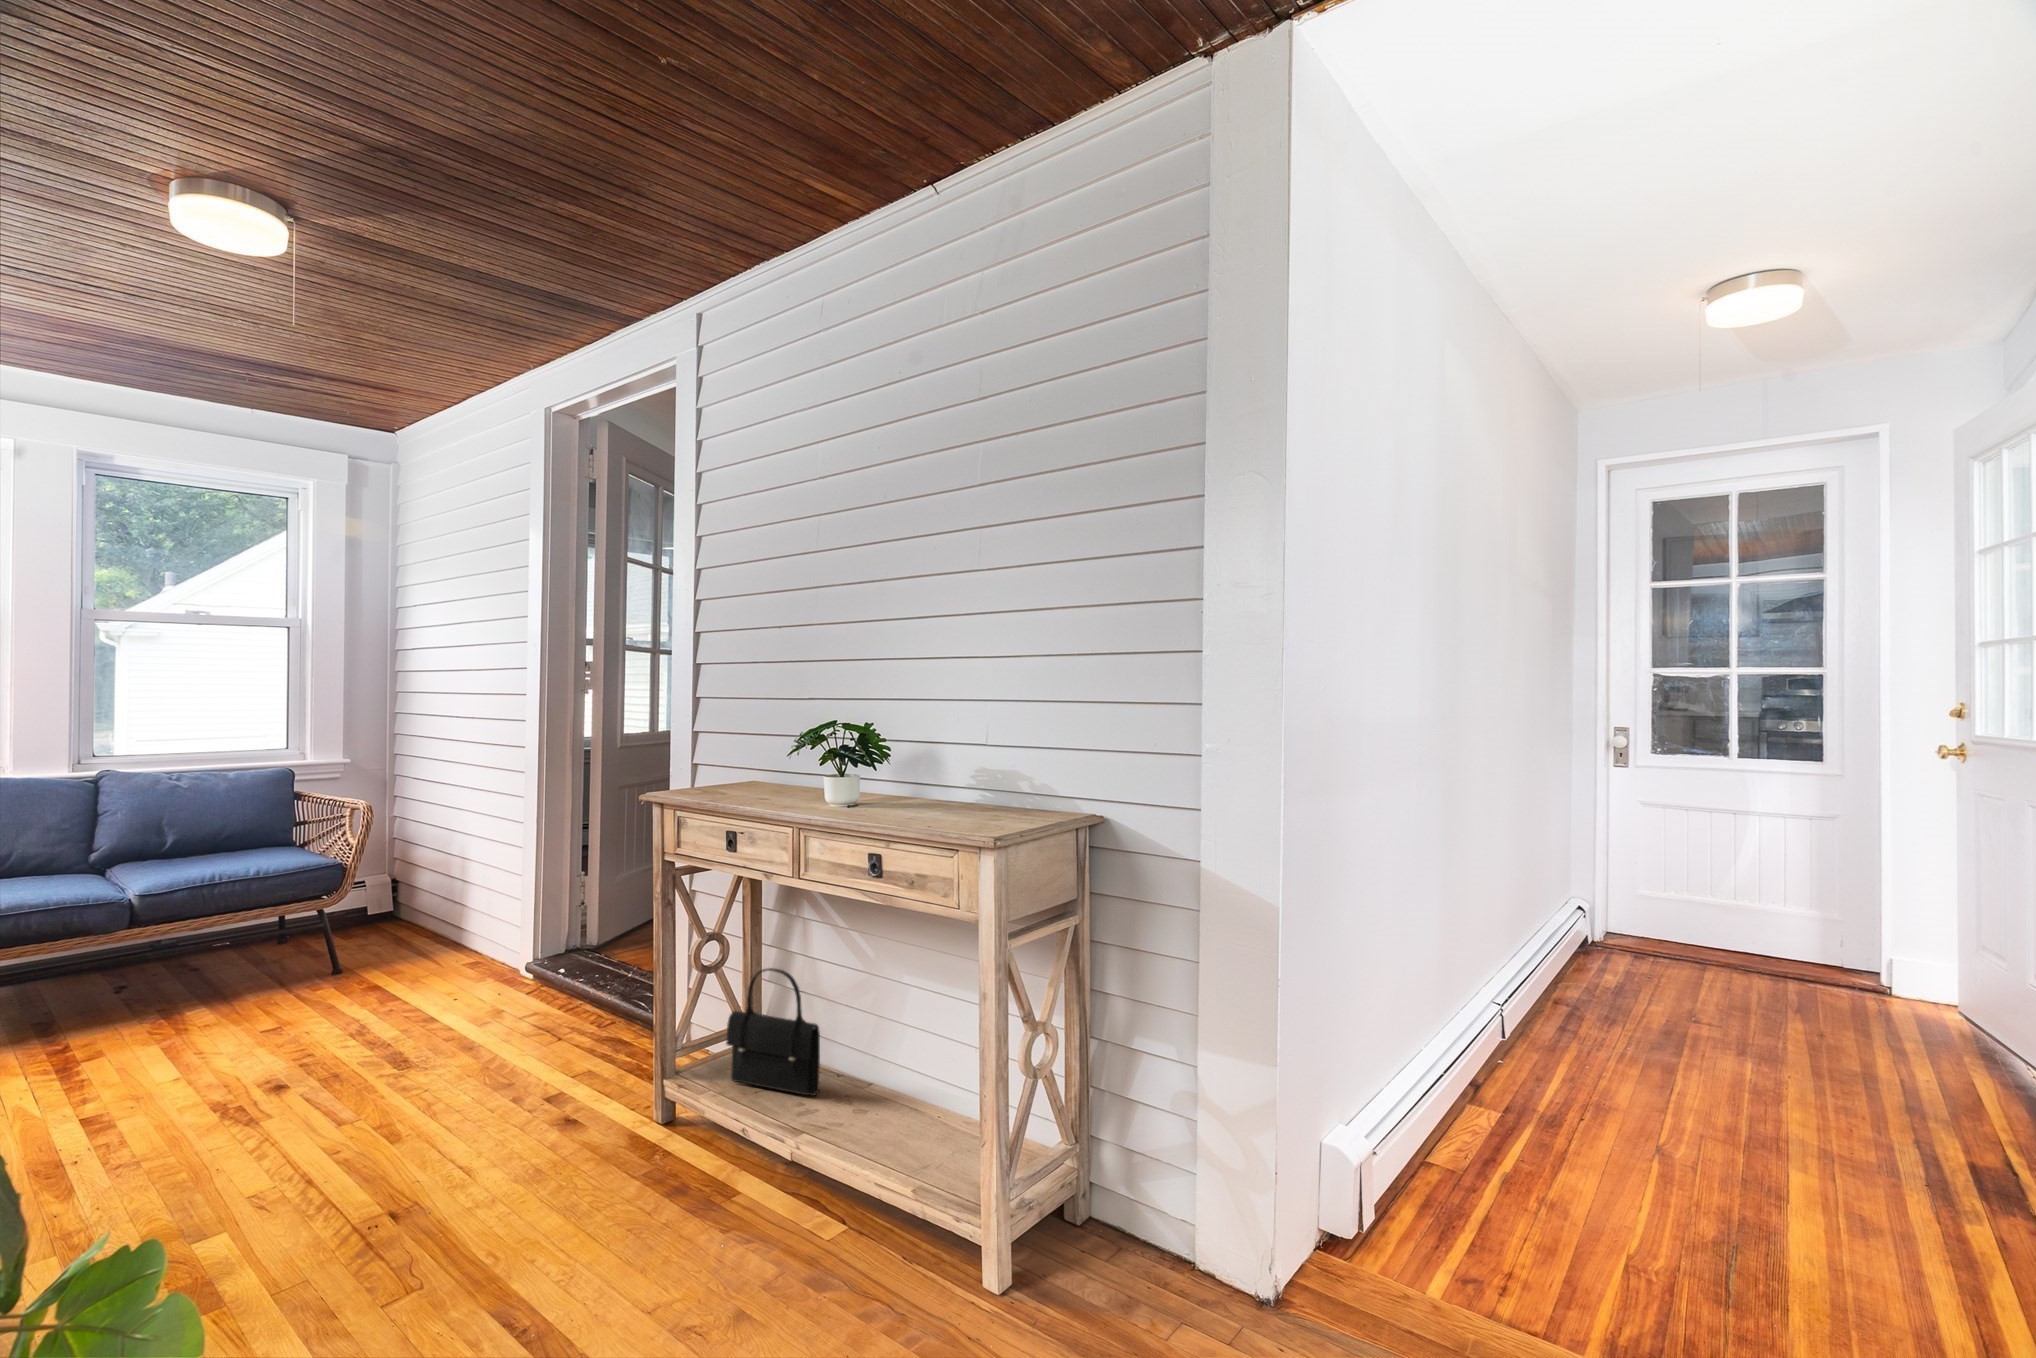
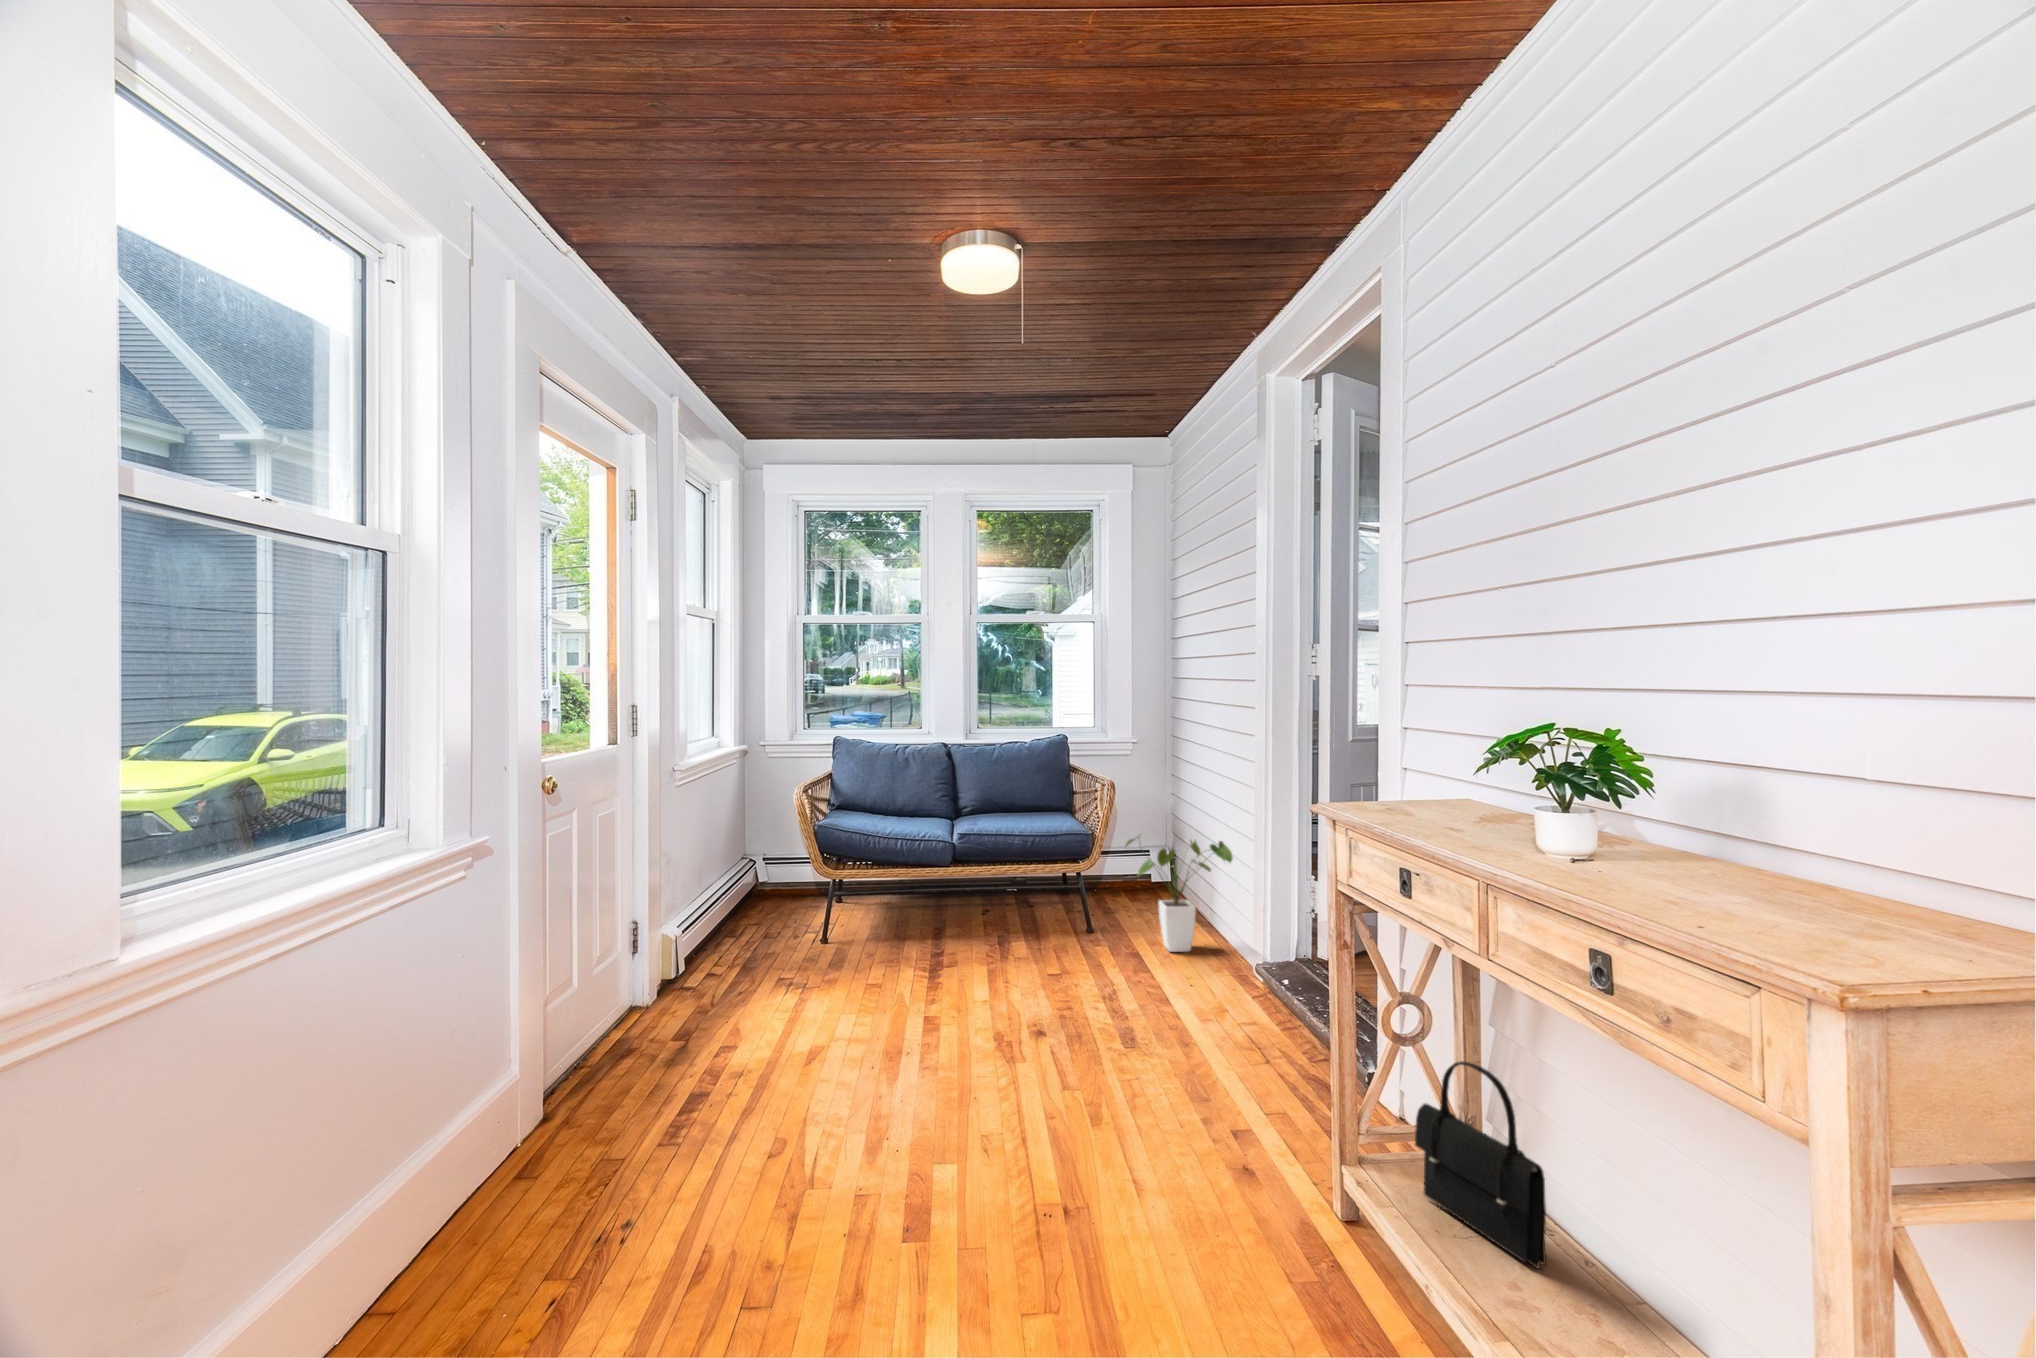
house plant: none [355,845,495,974] -> present [1126,835,1233,952]

